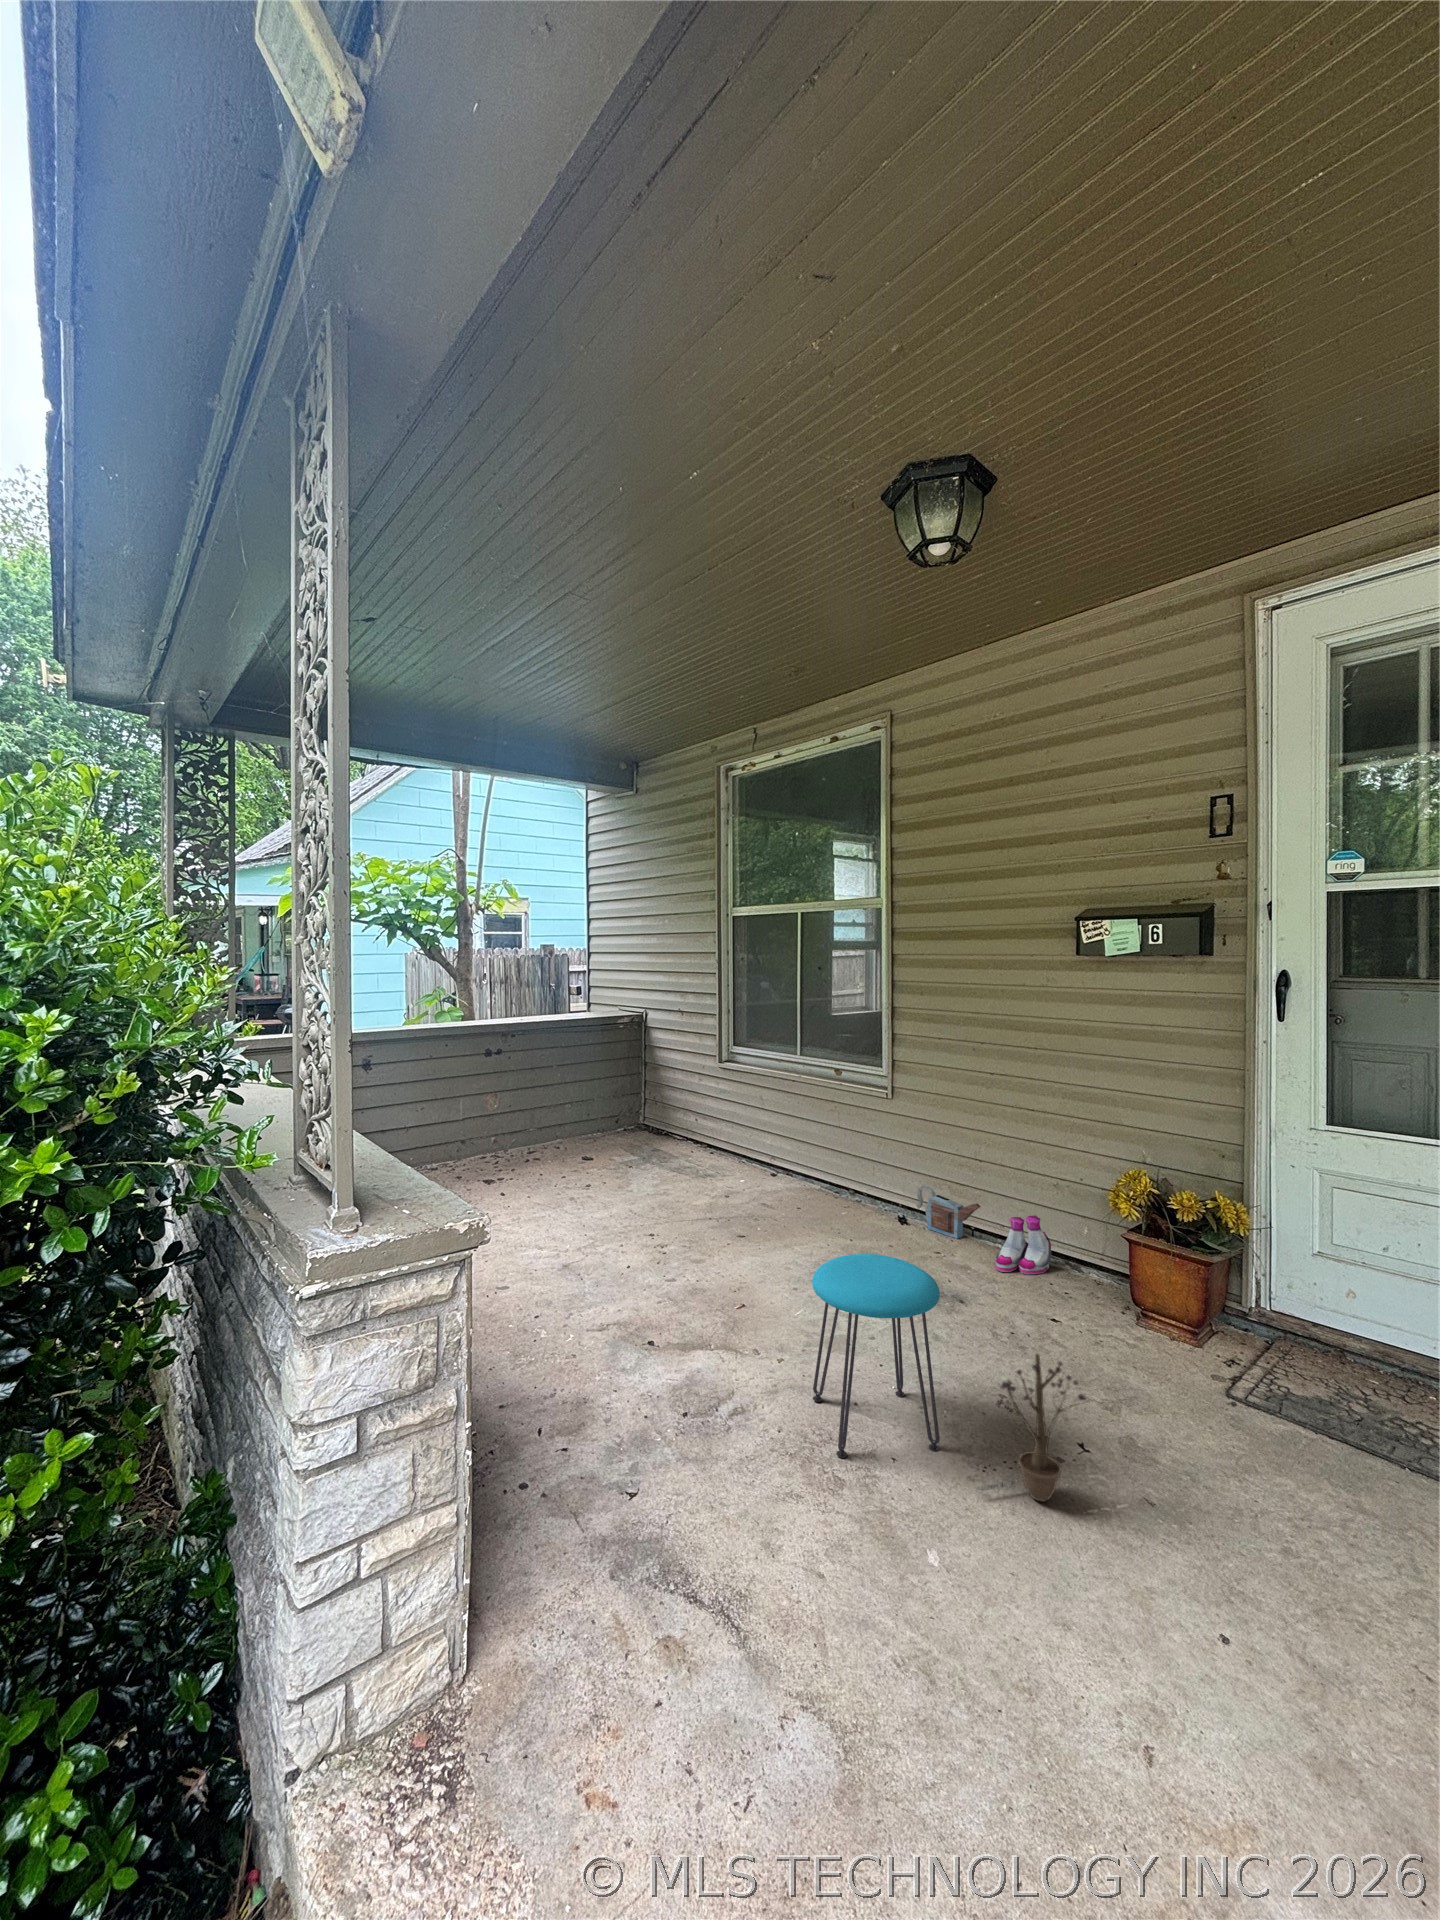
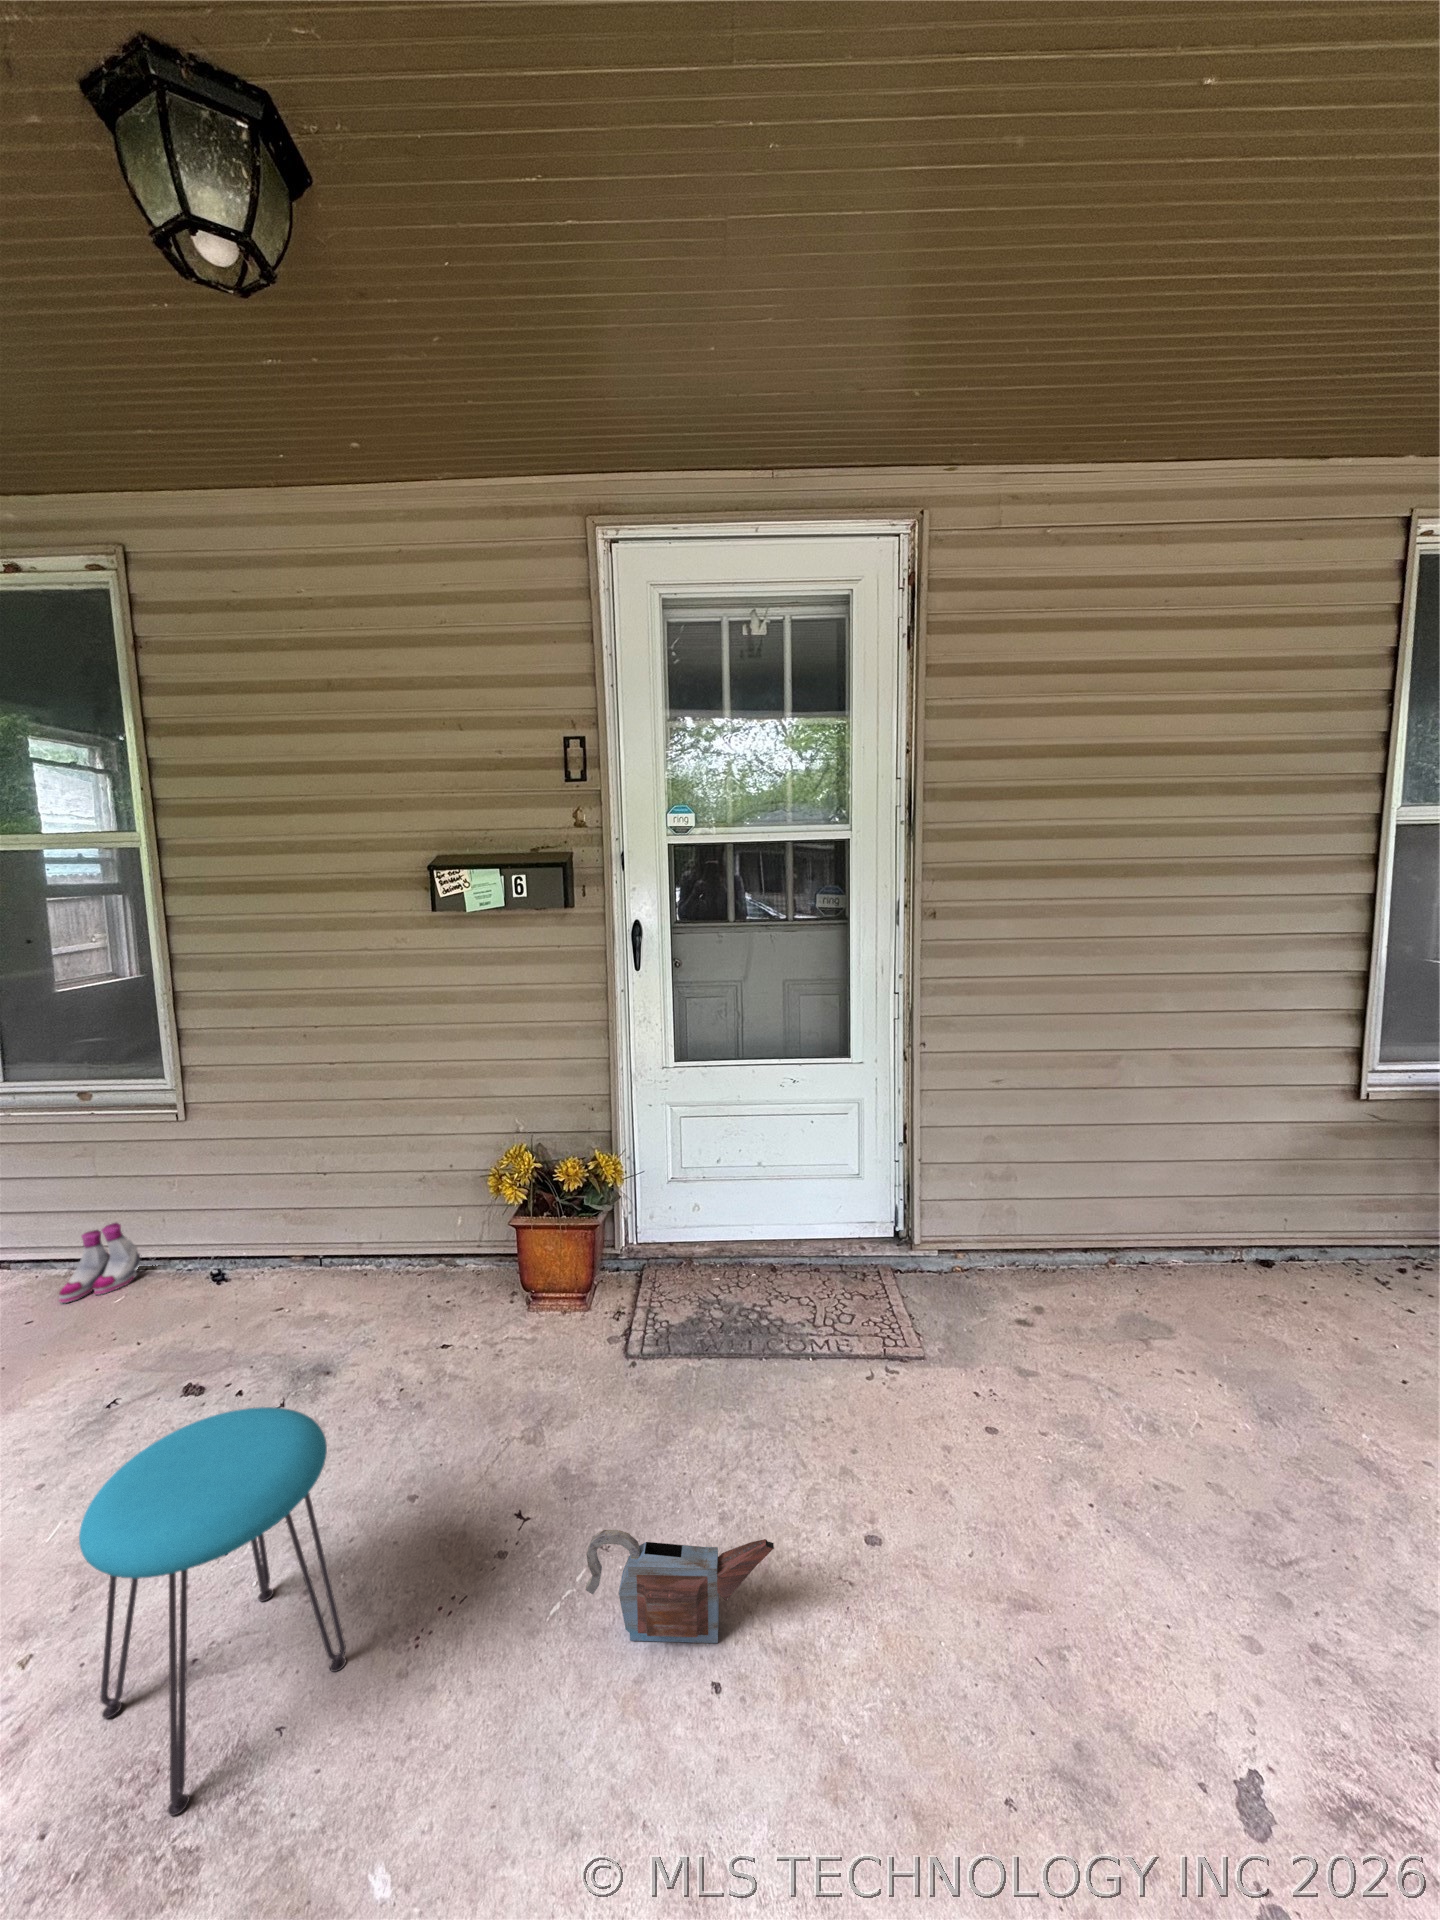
watering can: present [917,1186,980,1239] -> present [585,1530,774,1643]
boots: present [995,1215,1051,1274] -> present [59,1223,142,1303]
decorative plant: present [978,1354,1086,1502] -> none [417,1462,542,1705]

